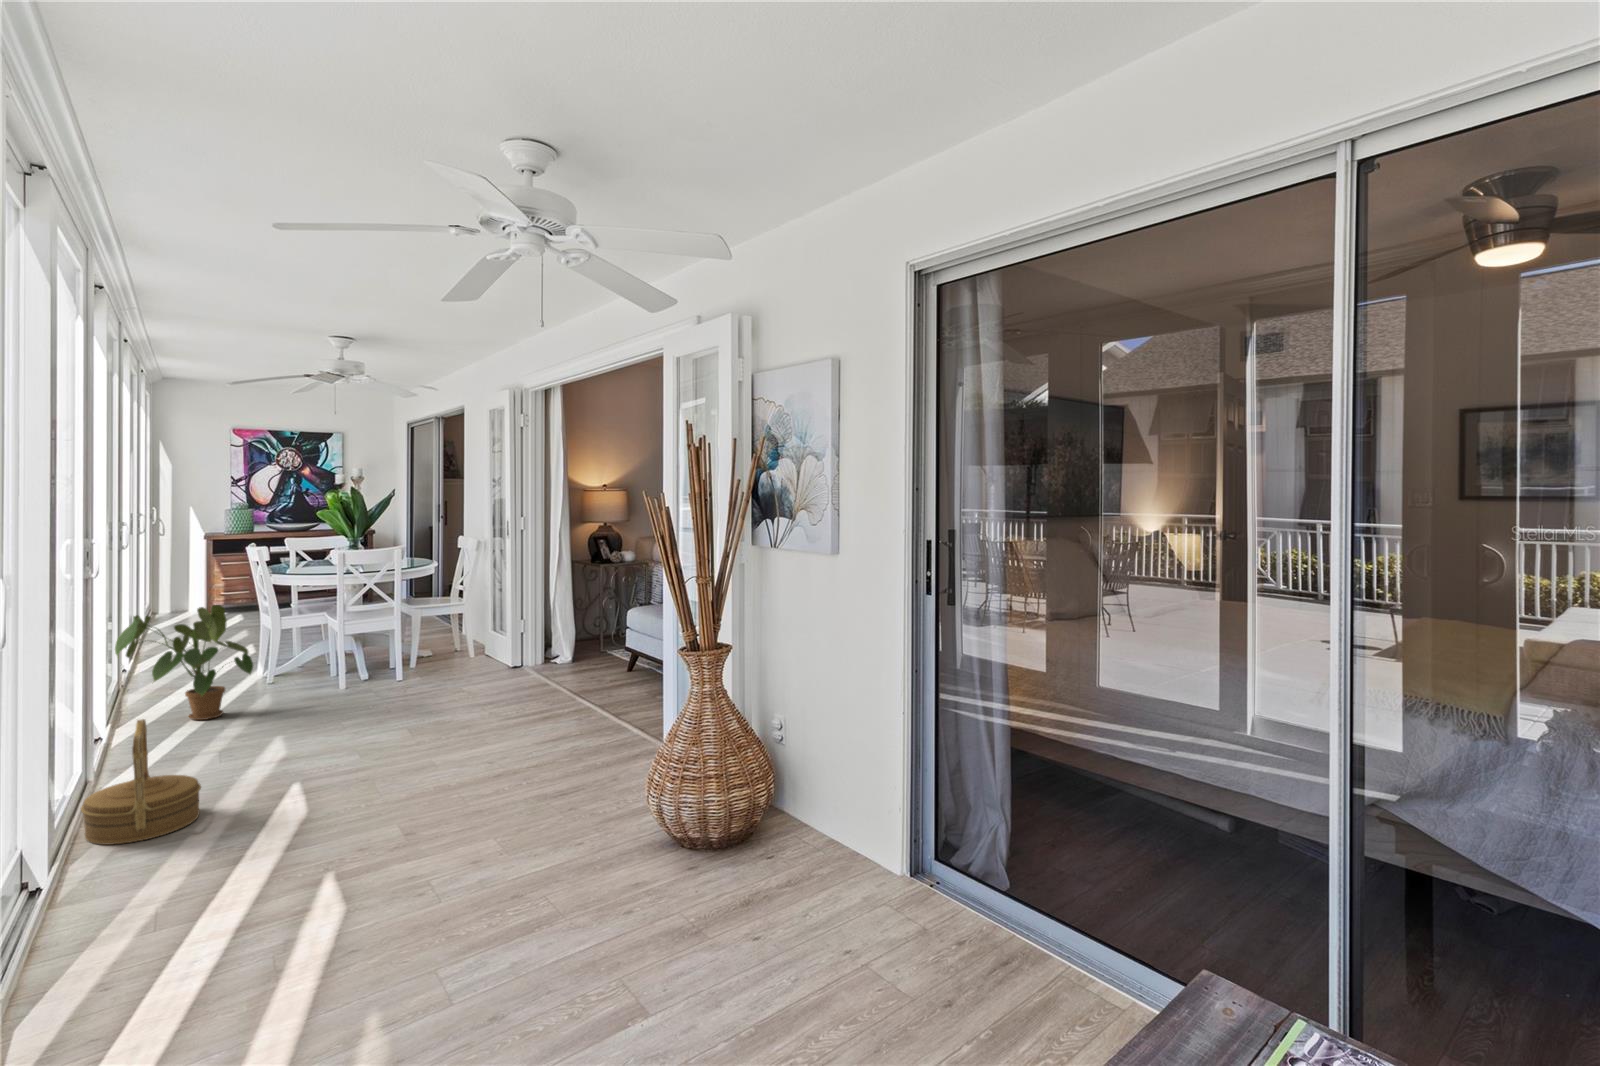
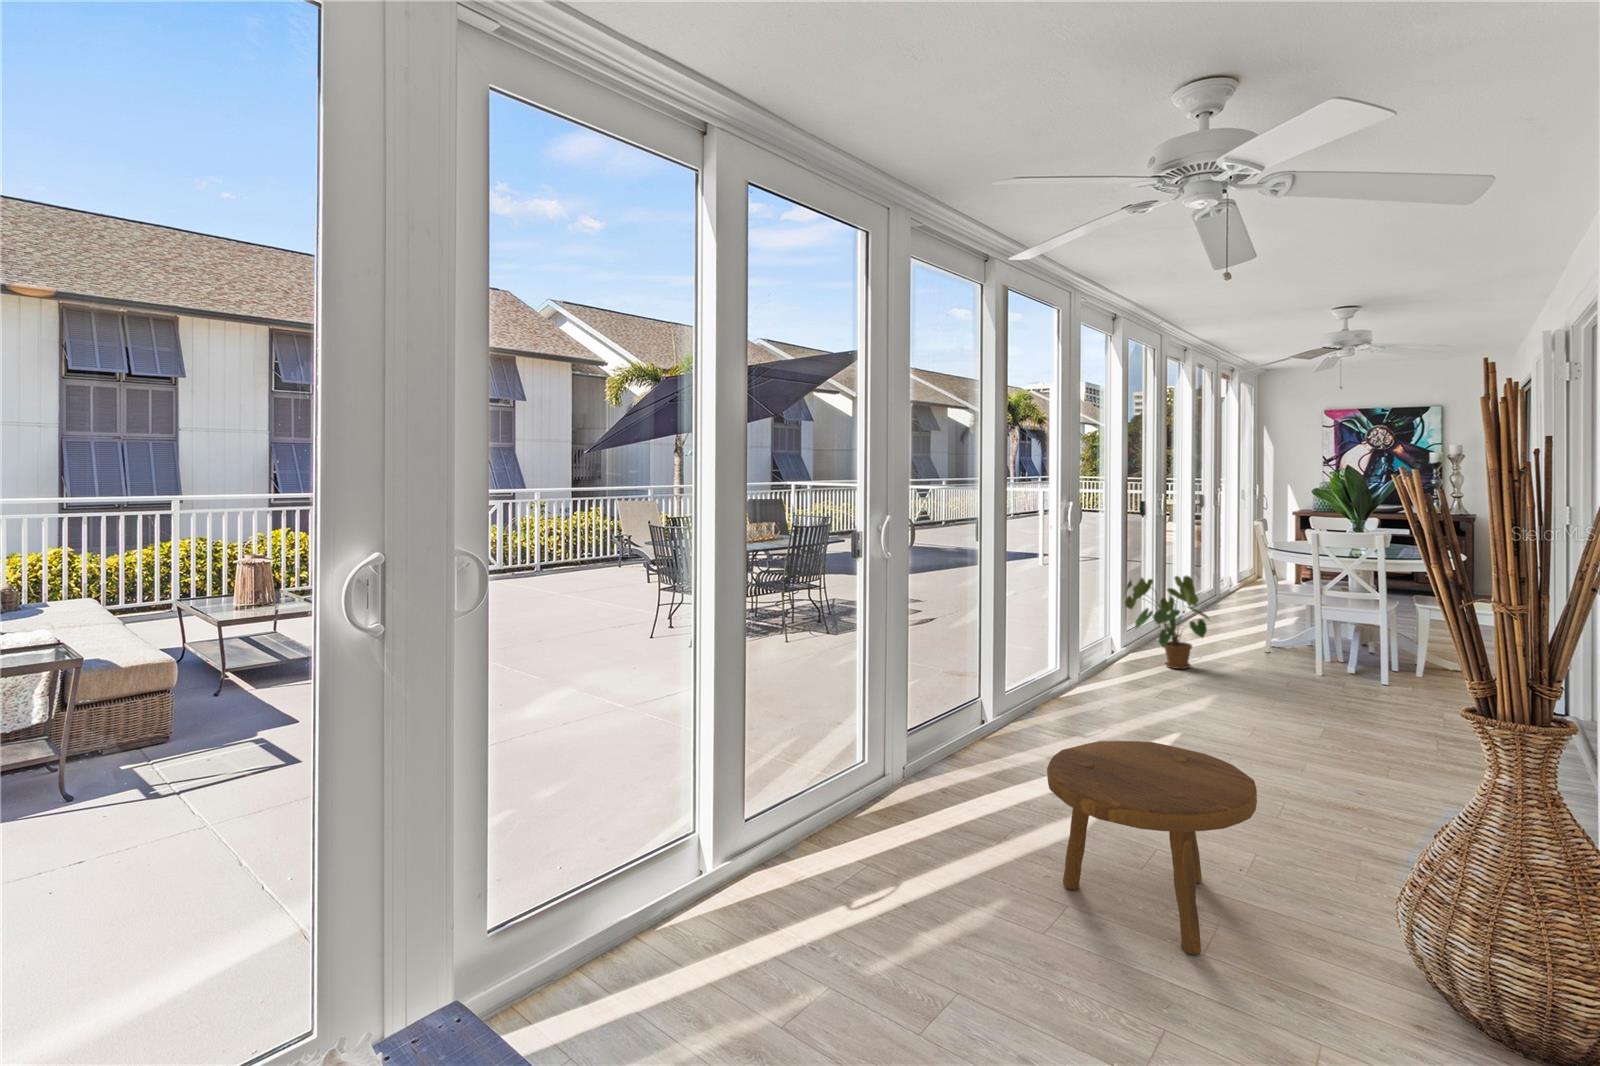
woven basket: present [81,719,201,845] -> none [1013,651,1083,737]
footstool: none [393,747,590,937] -> present [1047,741,1257,954]

